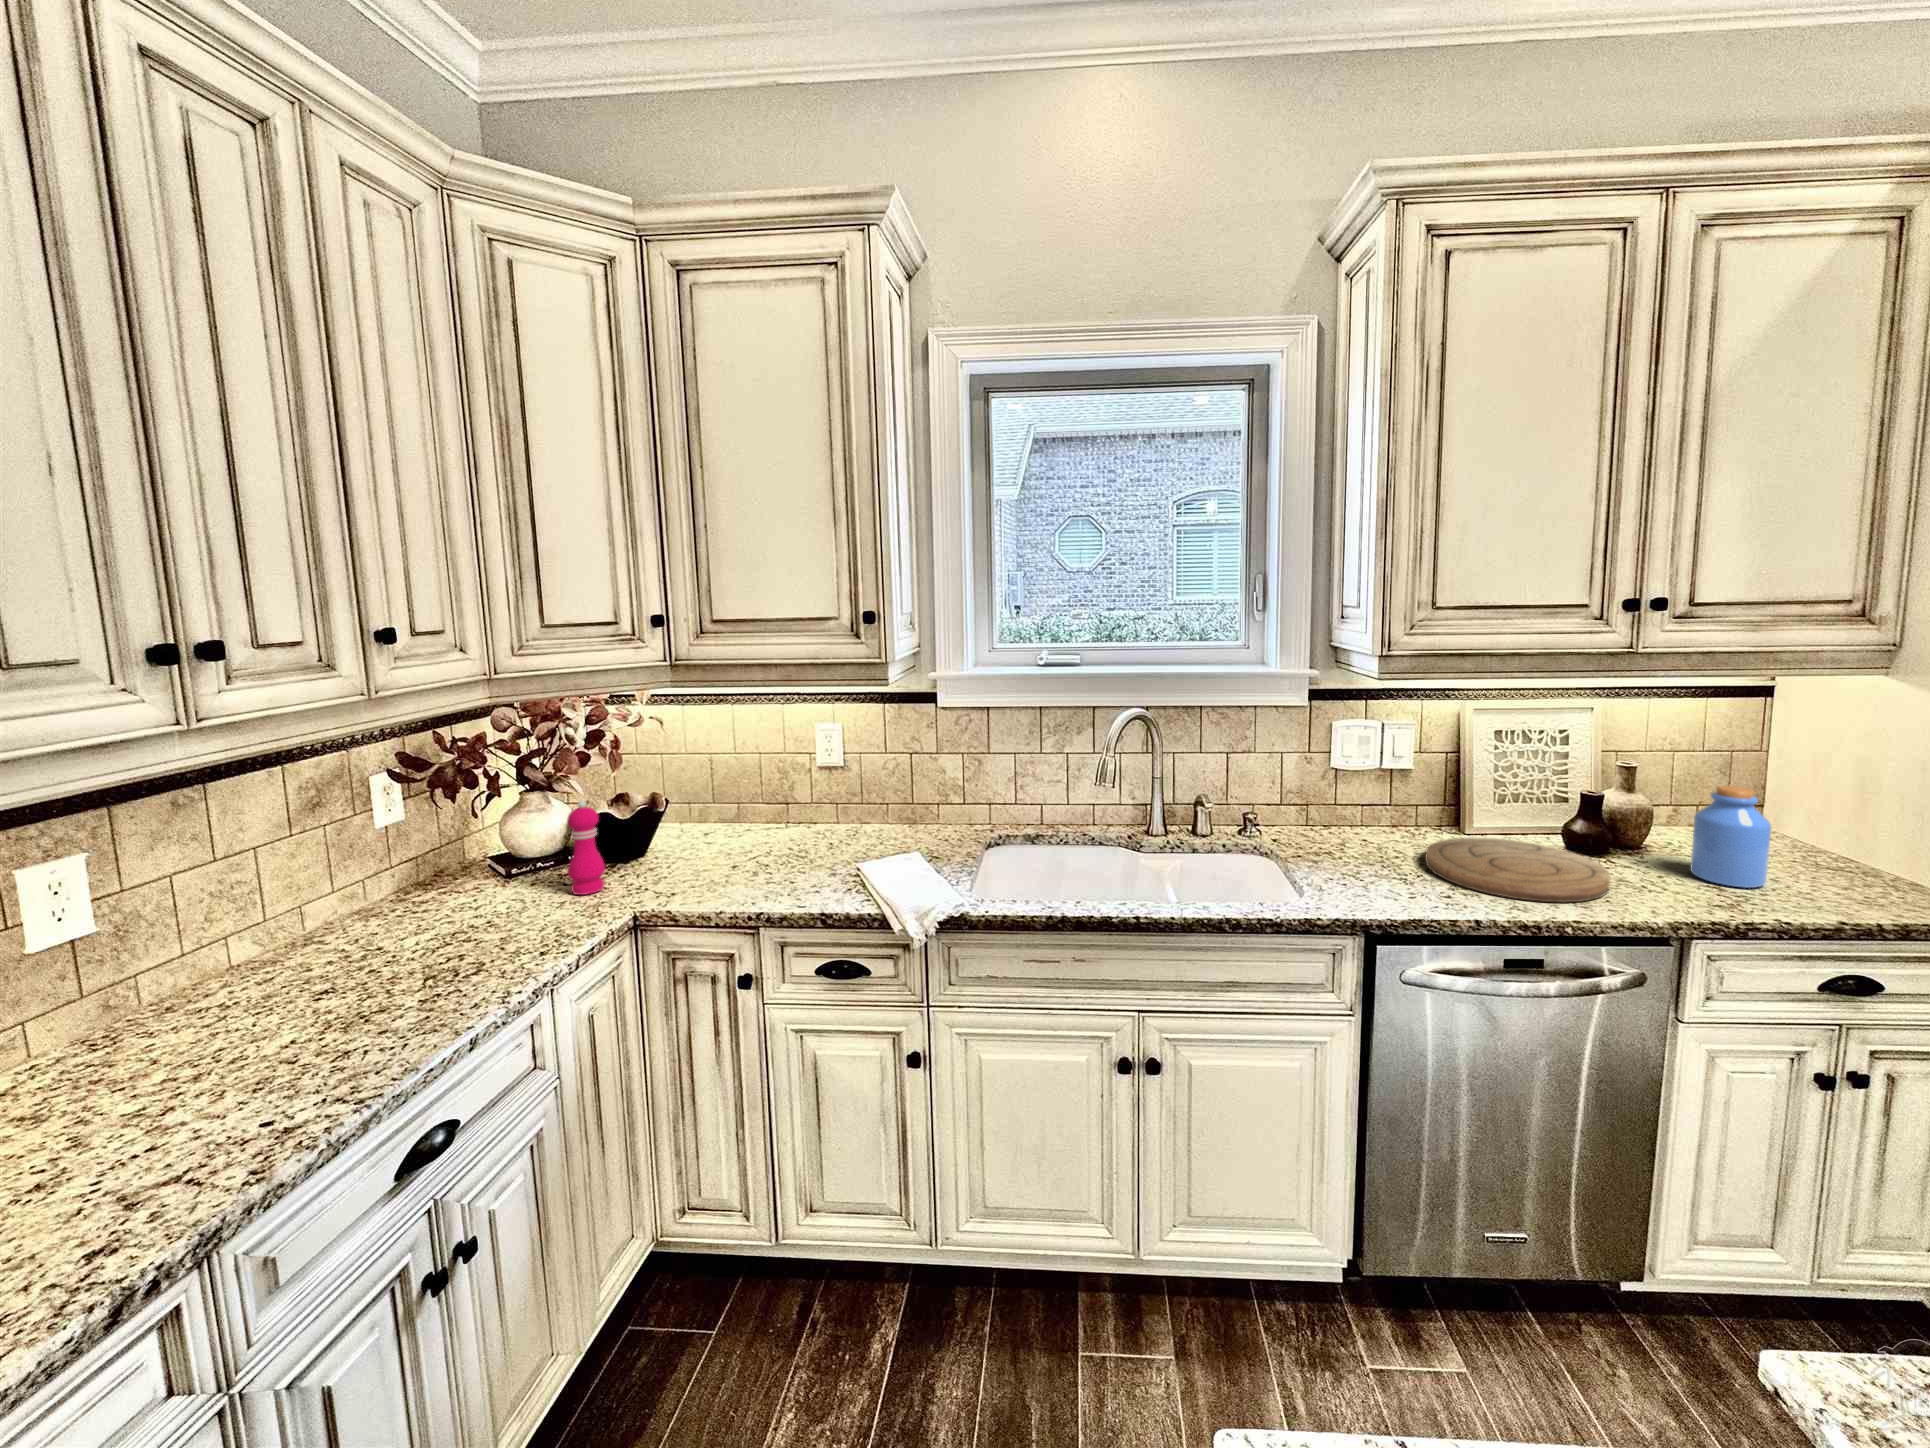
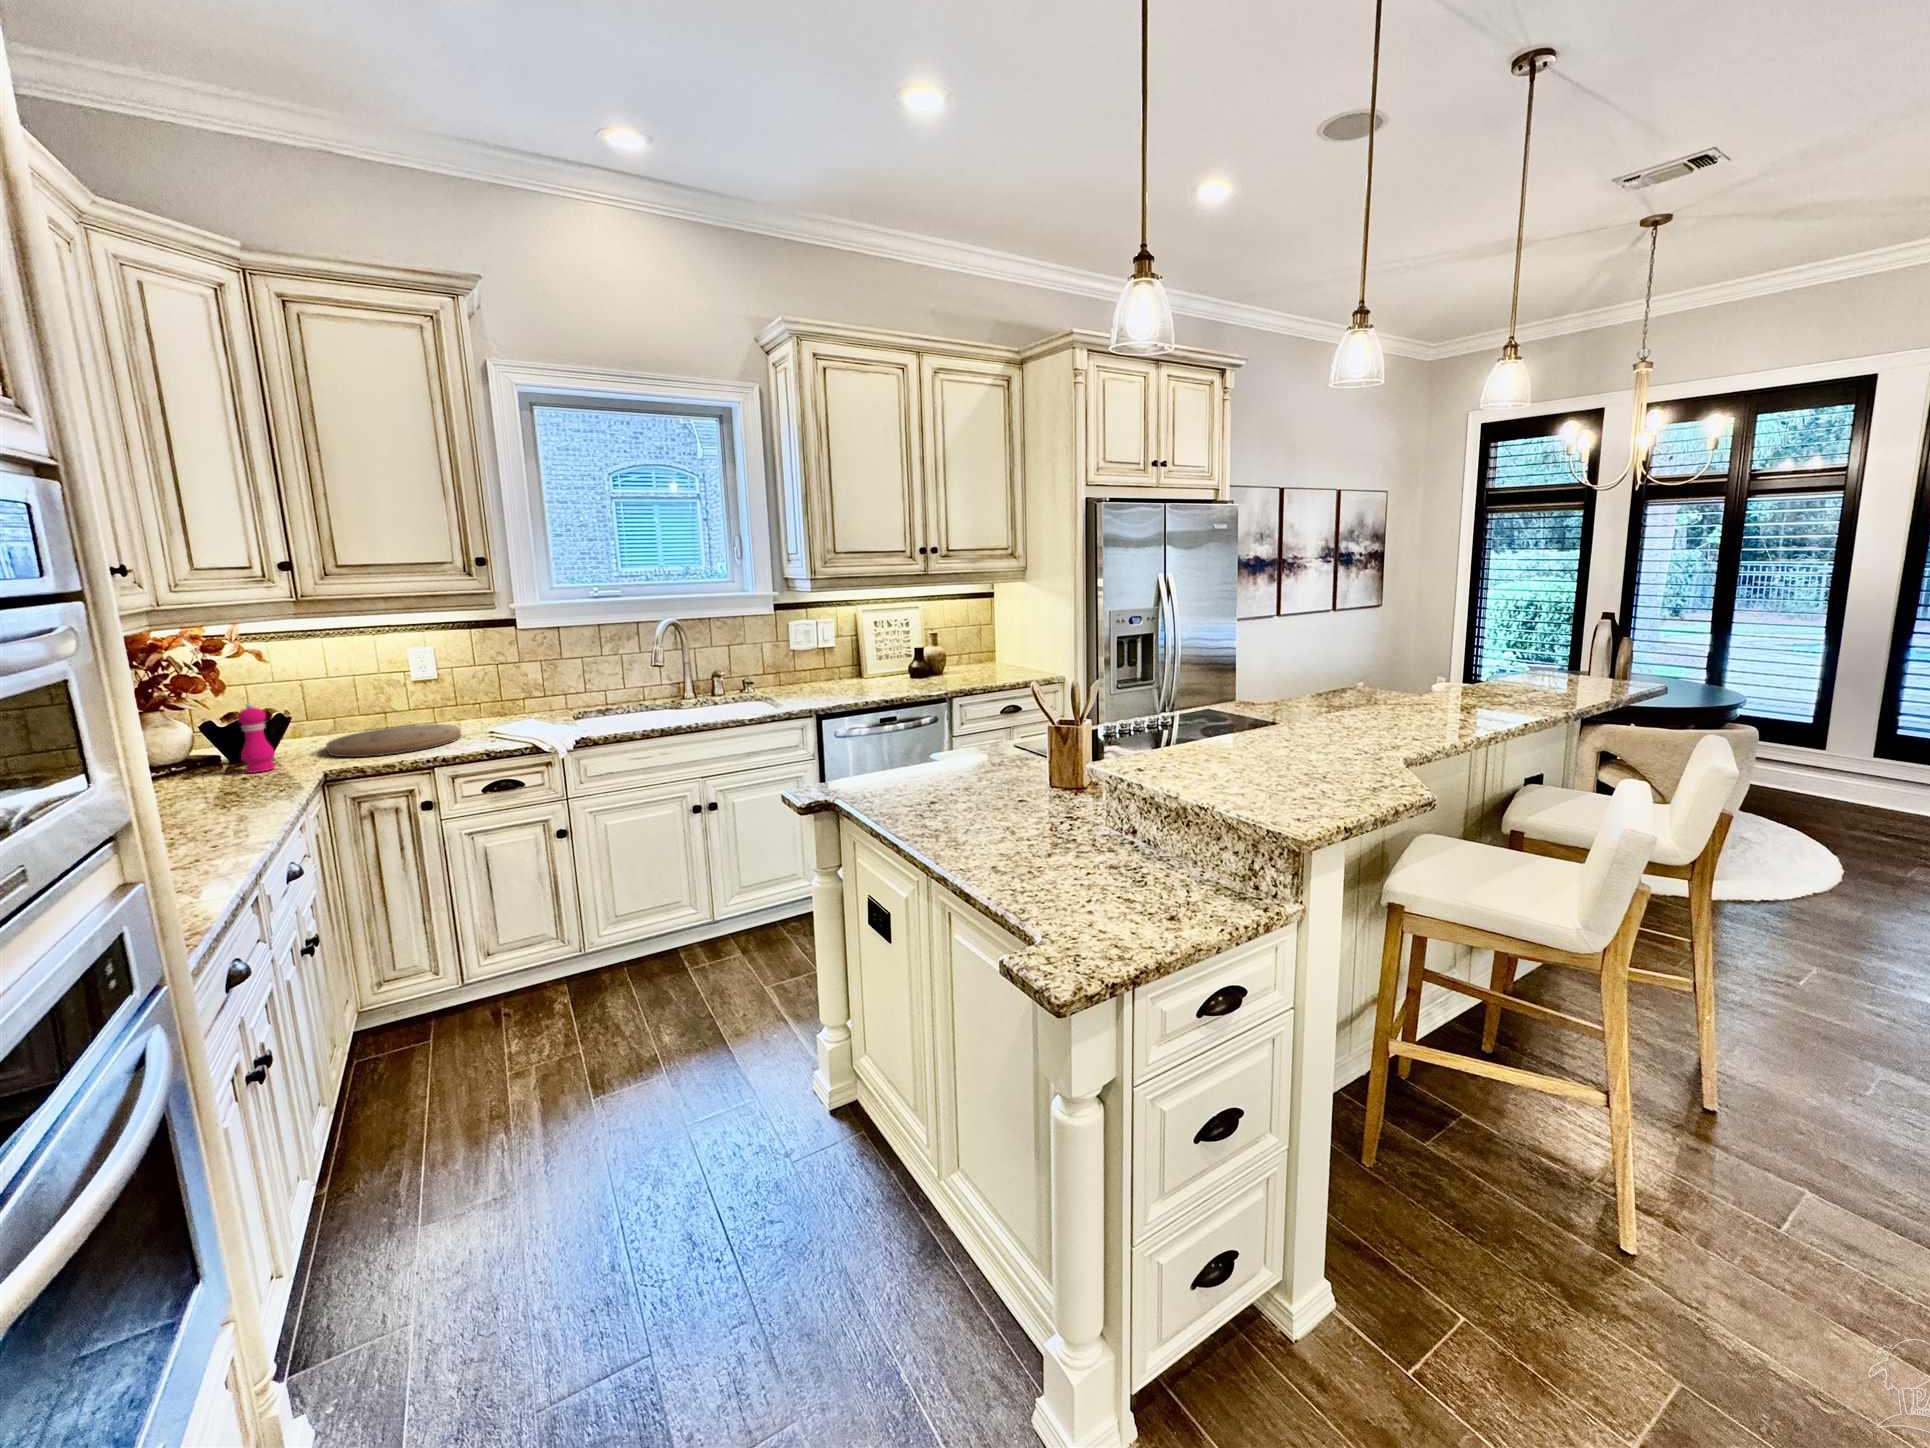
jar: present [1690,786,1771,888] -> none [959,634,986,679]
cutting board: present [1425,838,1610,903] -> present [326,724,461,757]

